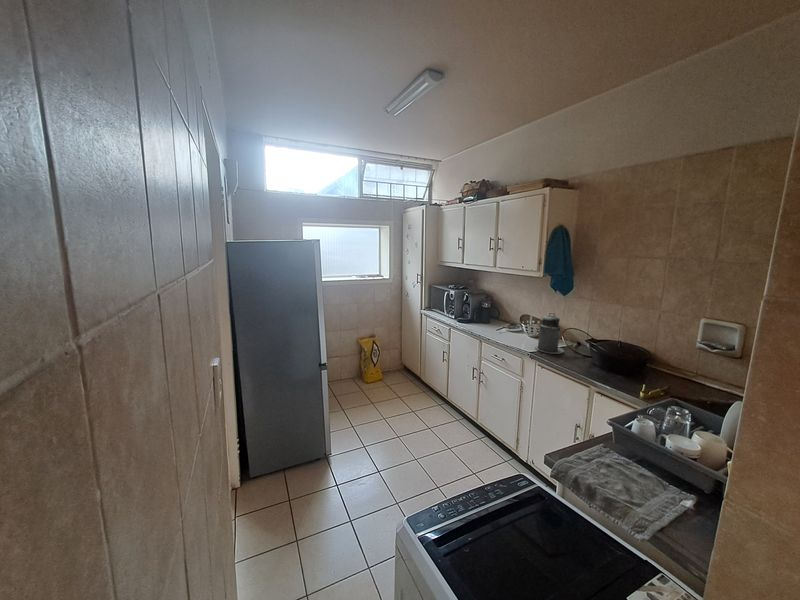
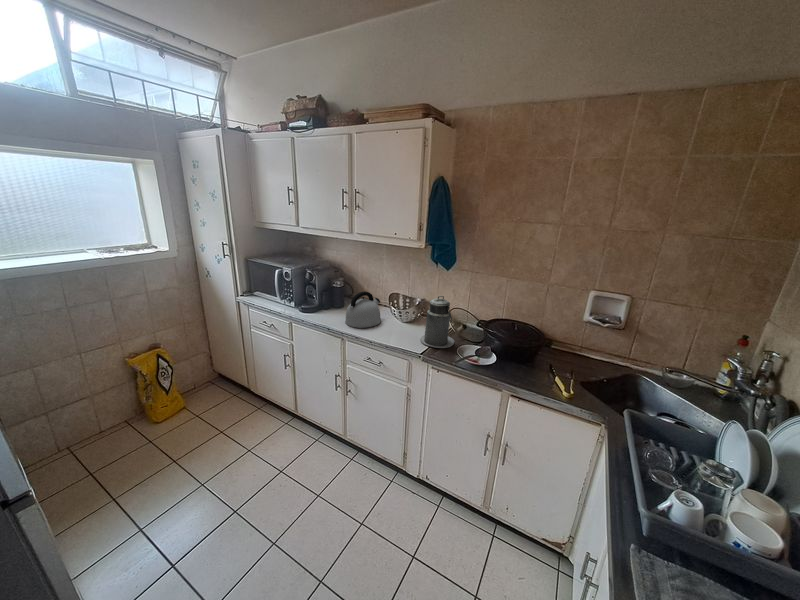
kettle: none [485,310,514,335] -> present [345,291,381,328]

